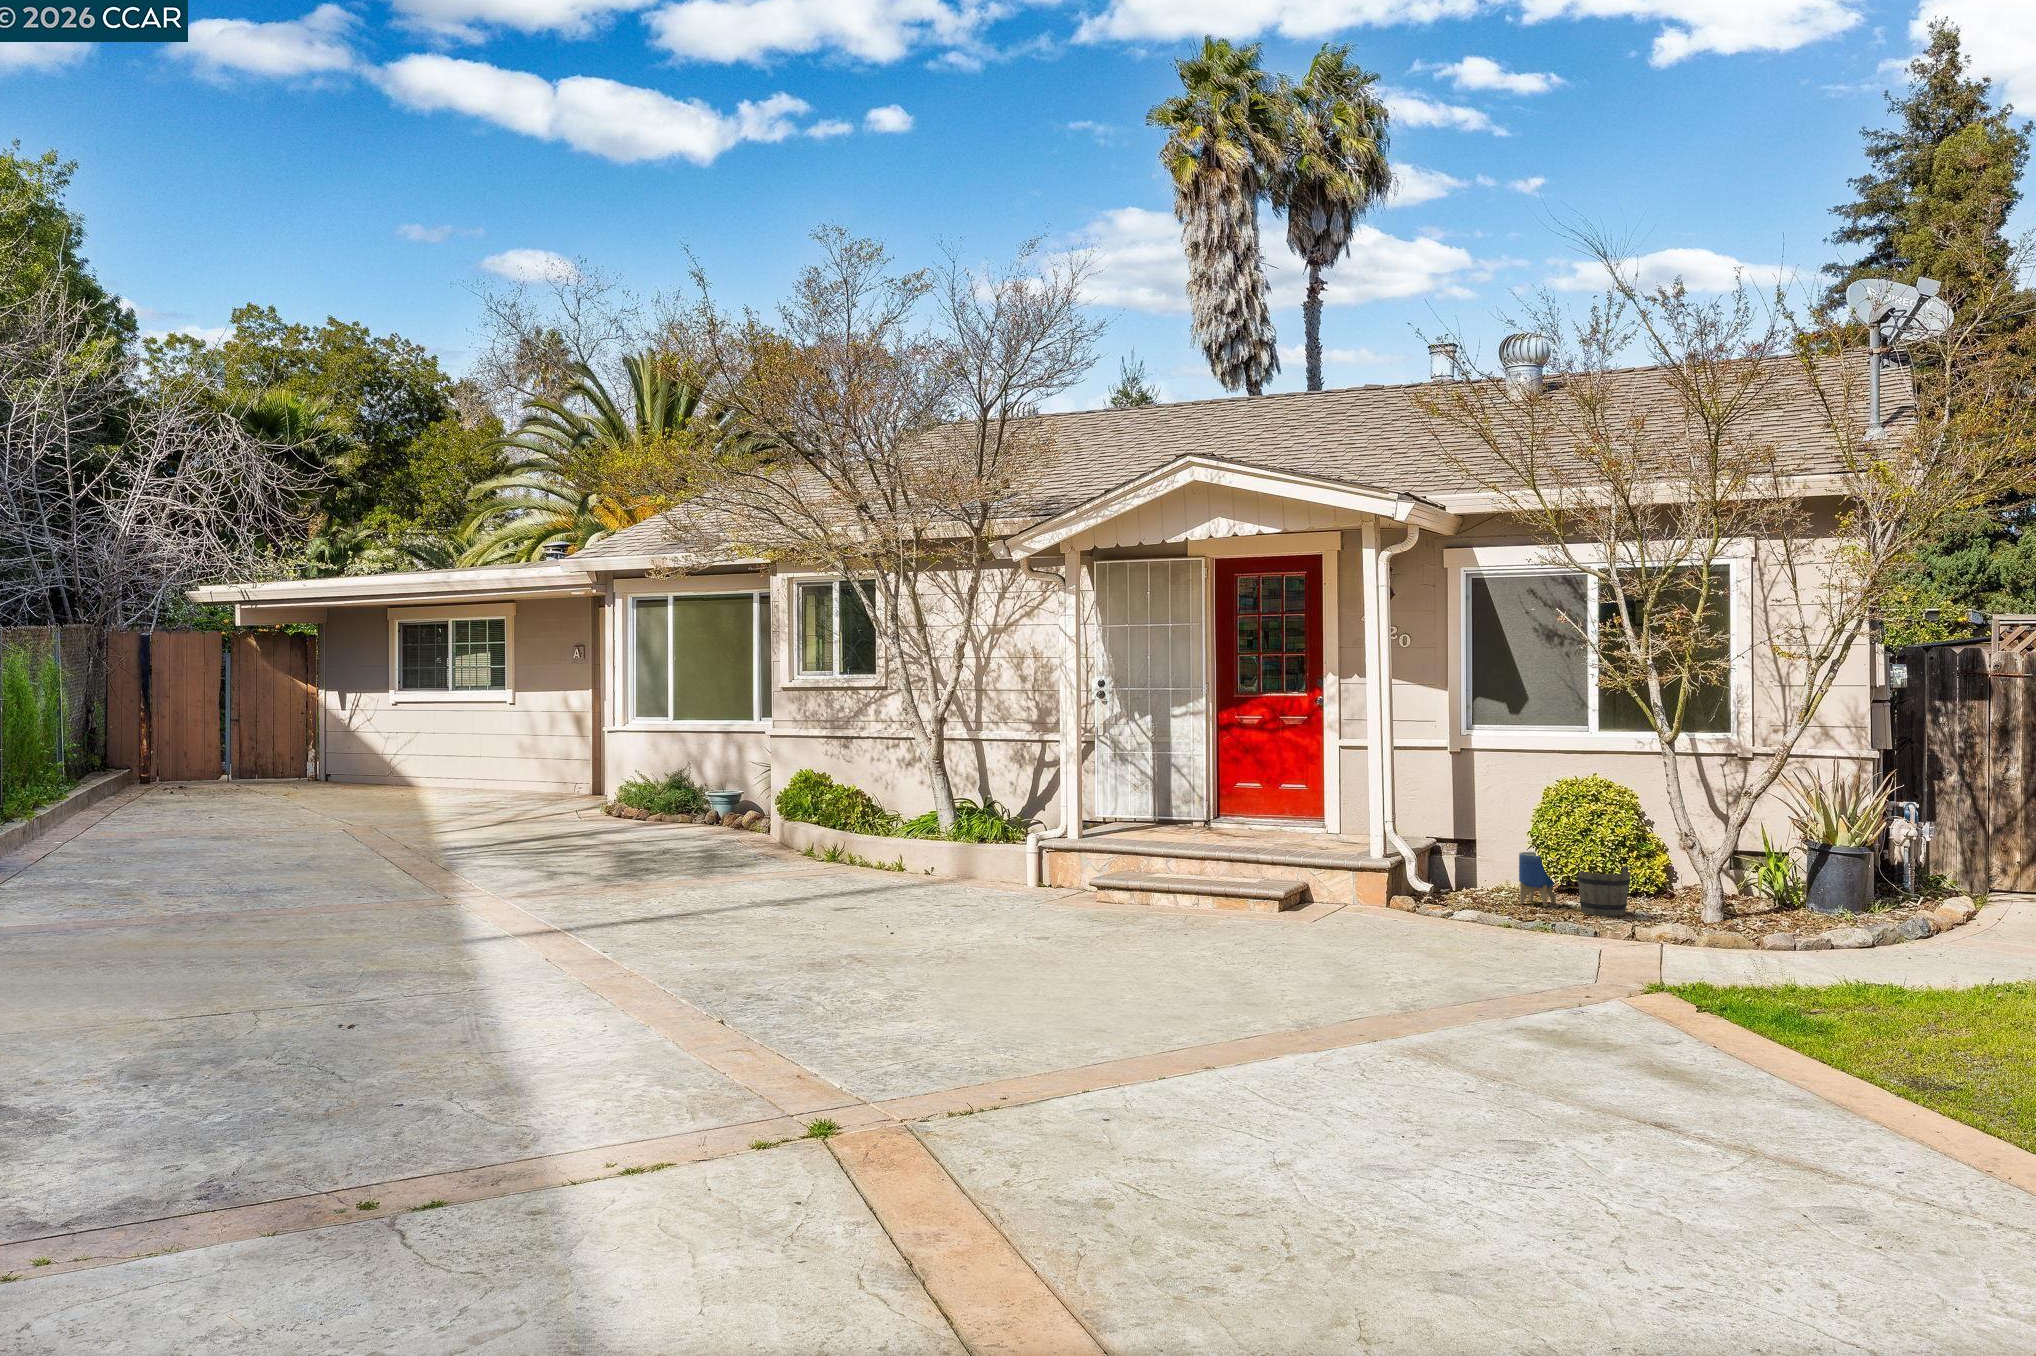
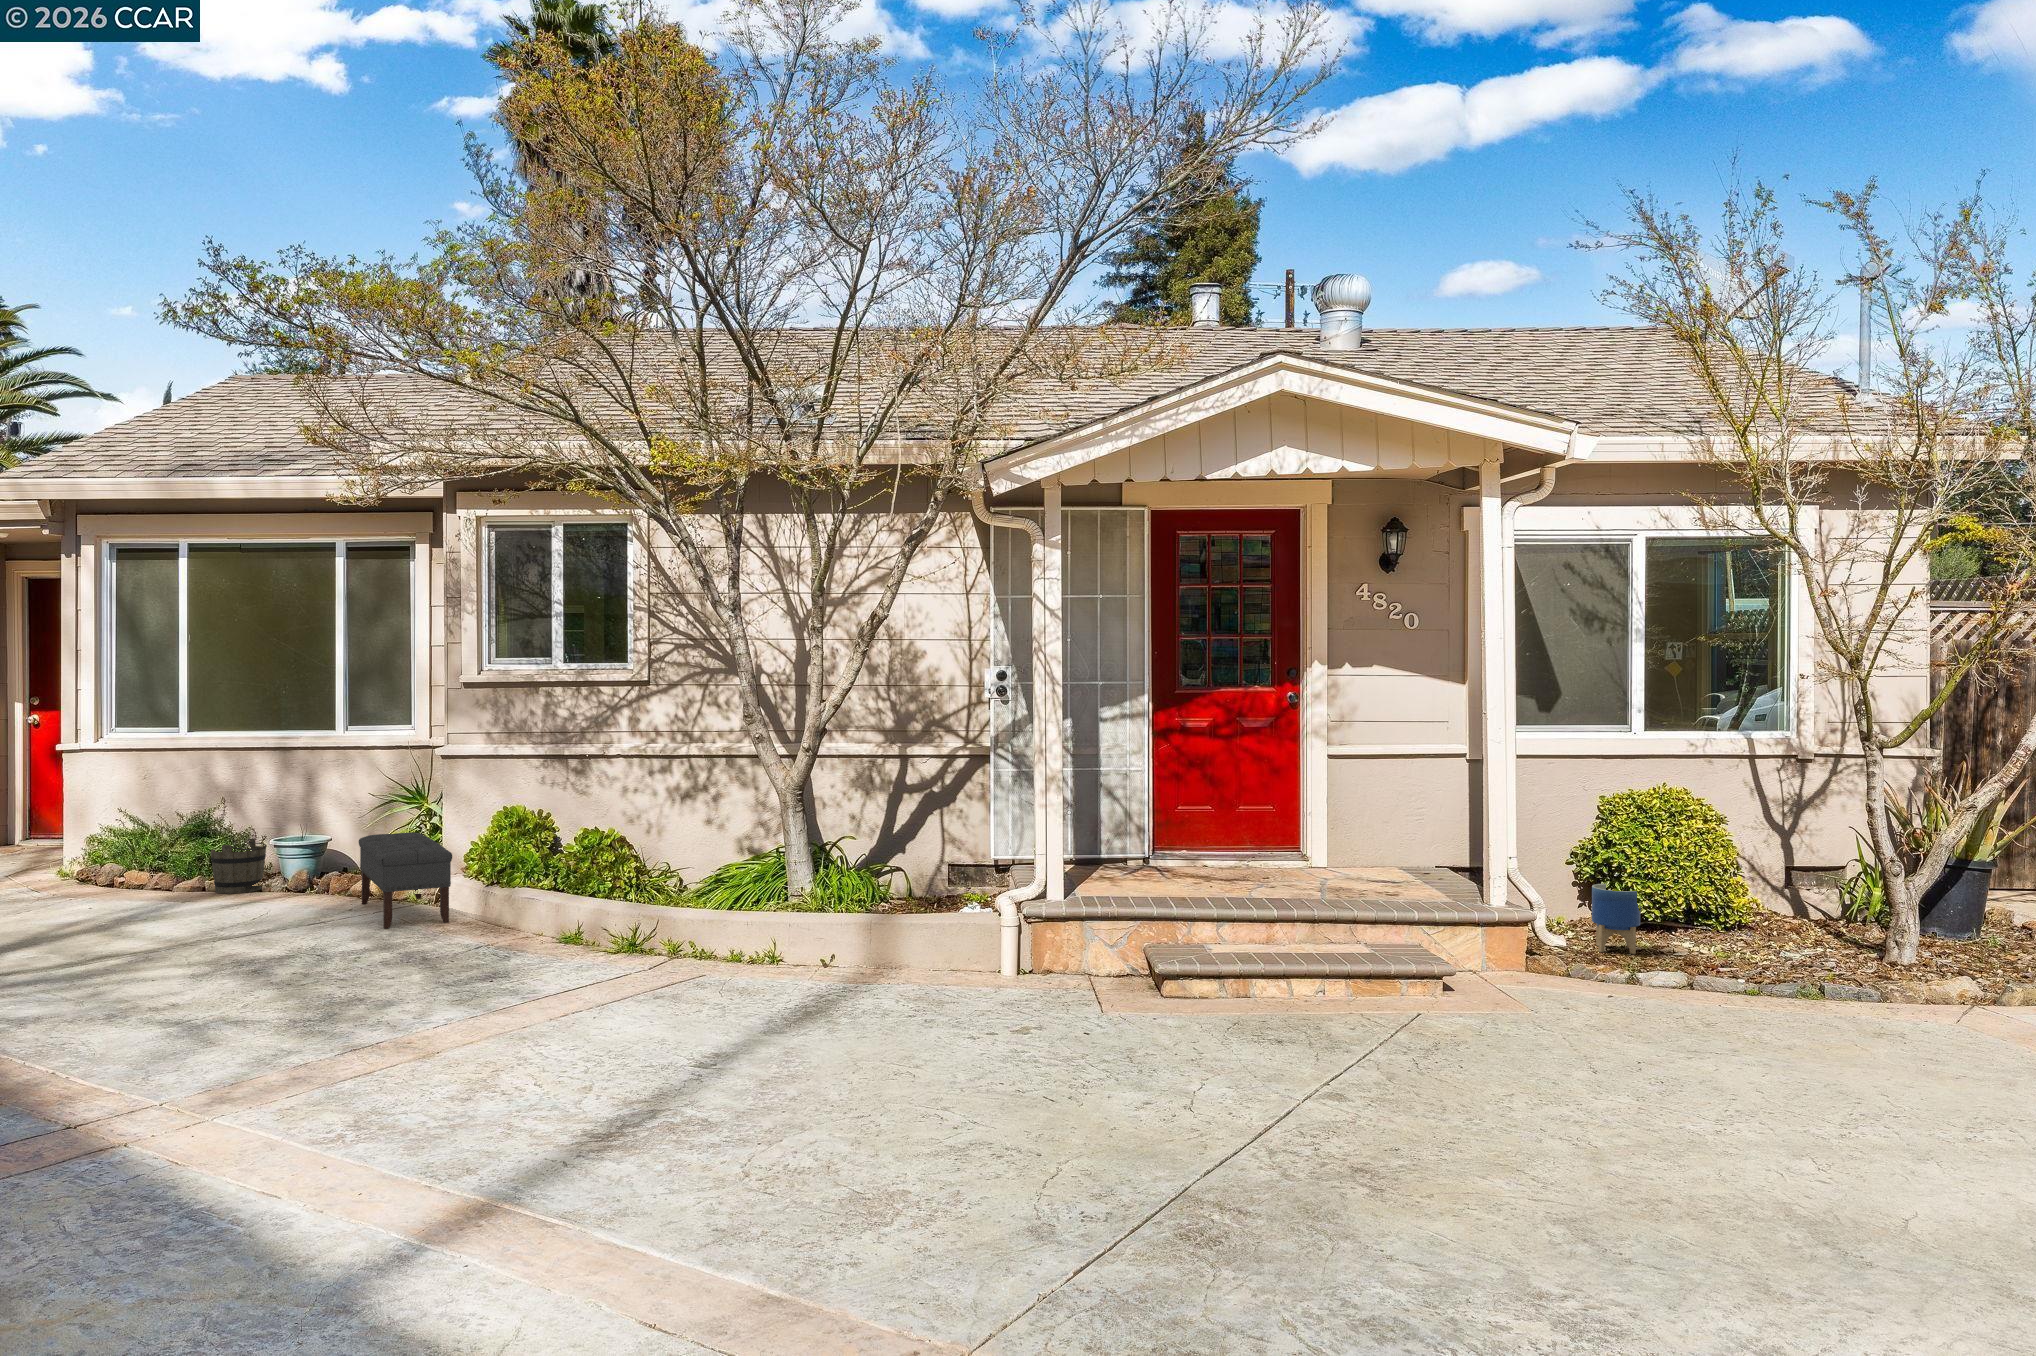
bench: none [726,786,768,842] -> present [359,832,452,928]
bucket: present [1577,866,1630,916] -> present [211,838,266,894]

